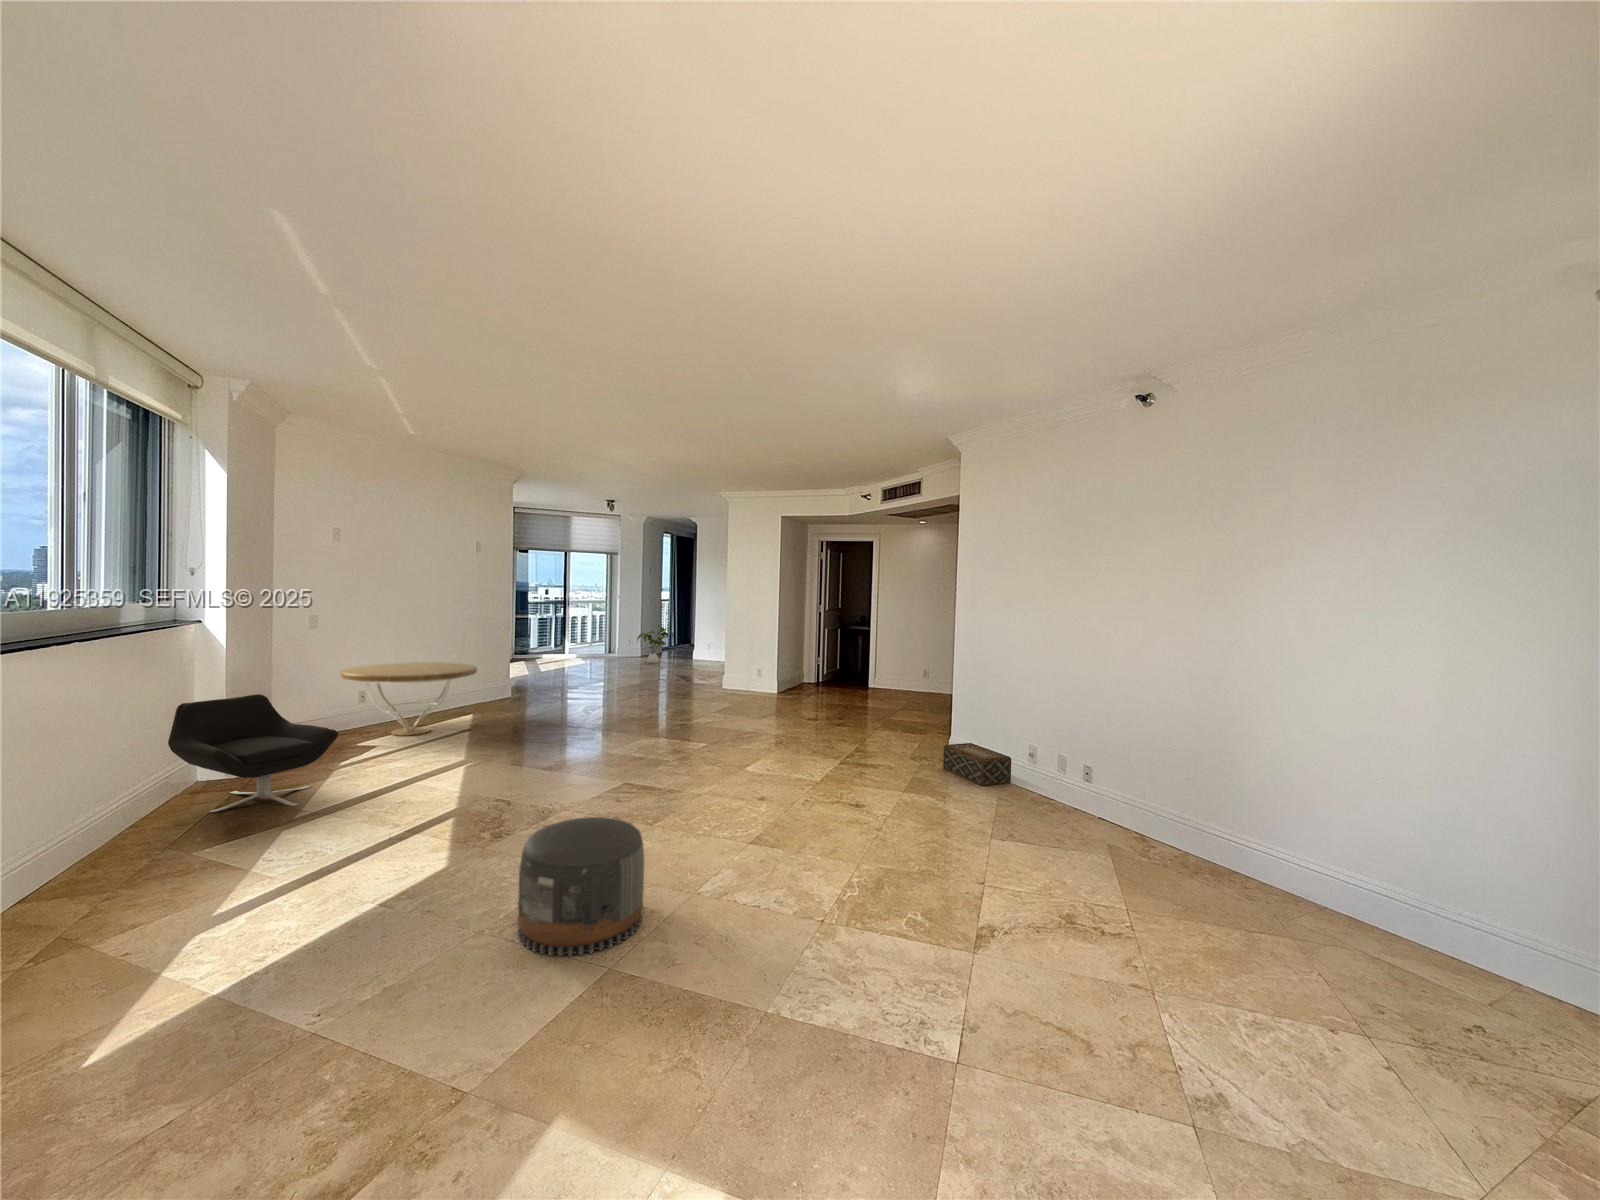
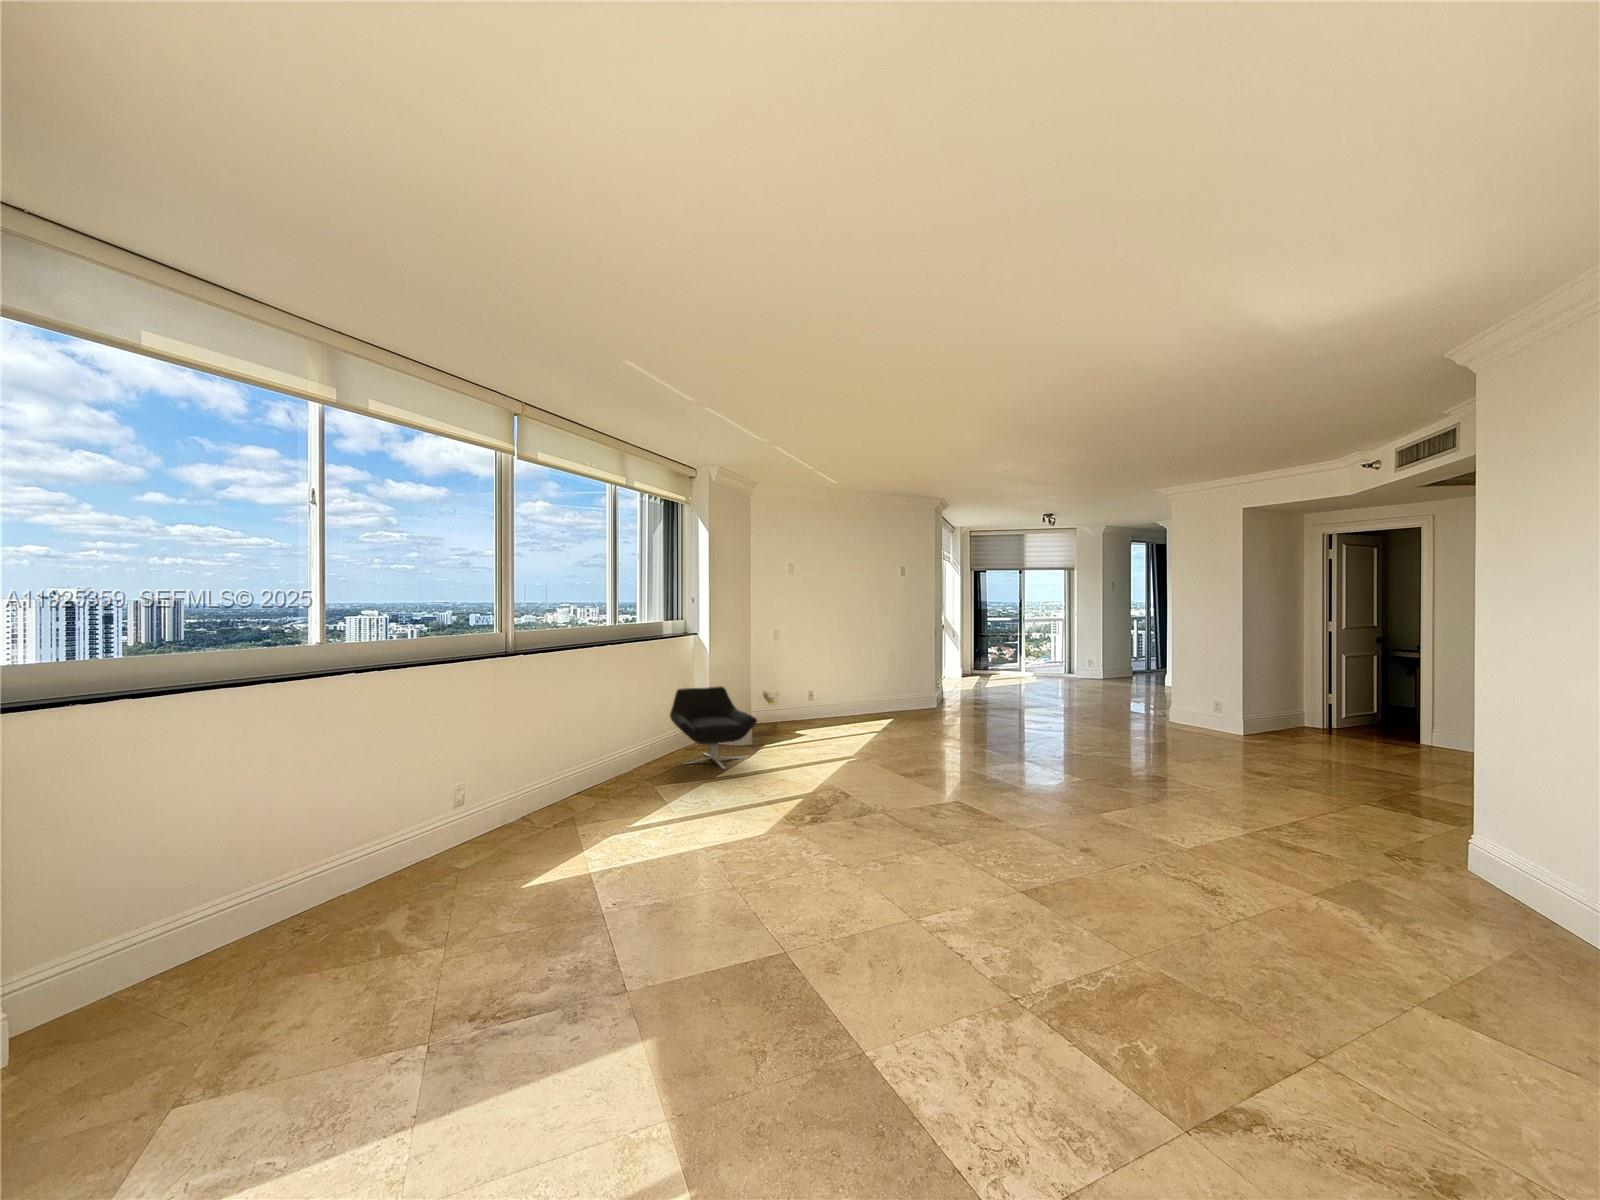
house plant: present [637,626,673,663] -> none [1093,646,1137,687]
coffee table: present [340,662,478,736] -> none [789,670,886,731]
woven basket: present [943,743,1011,785] -> none [1441,845,1588,939]
pouf: present [518,817,644,956] -> none [750,814,857,937]

